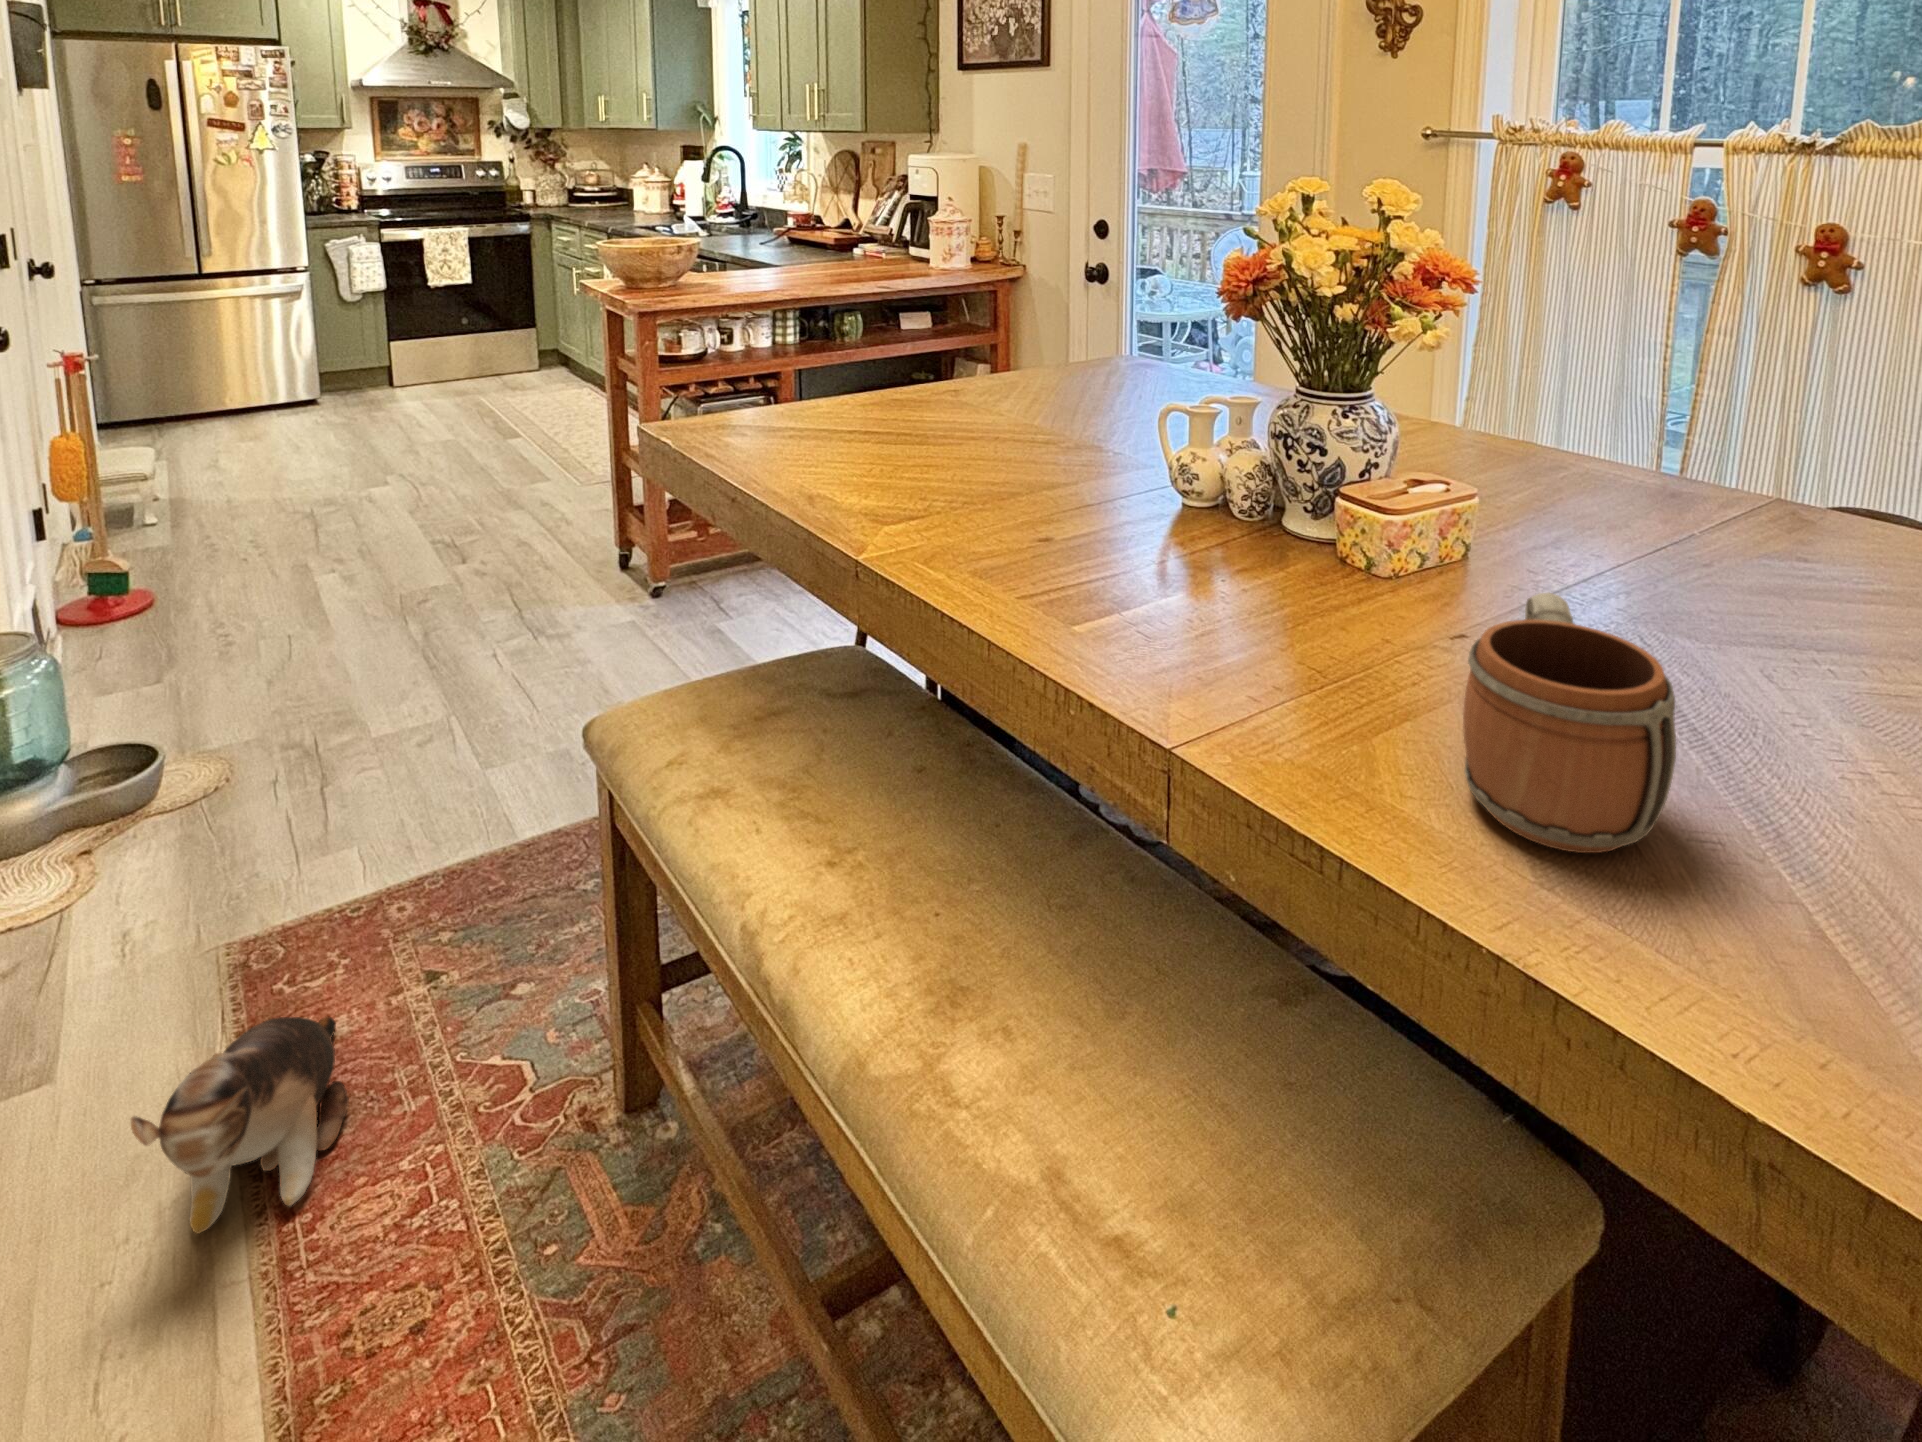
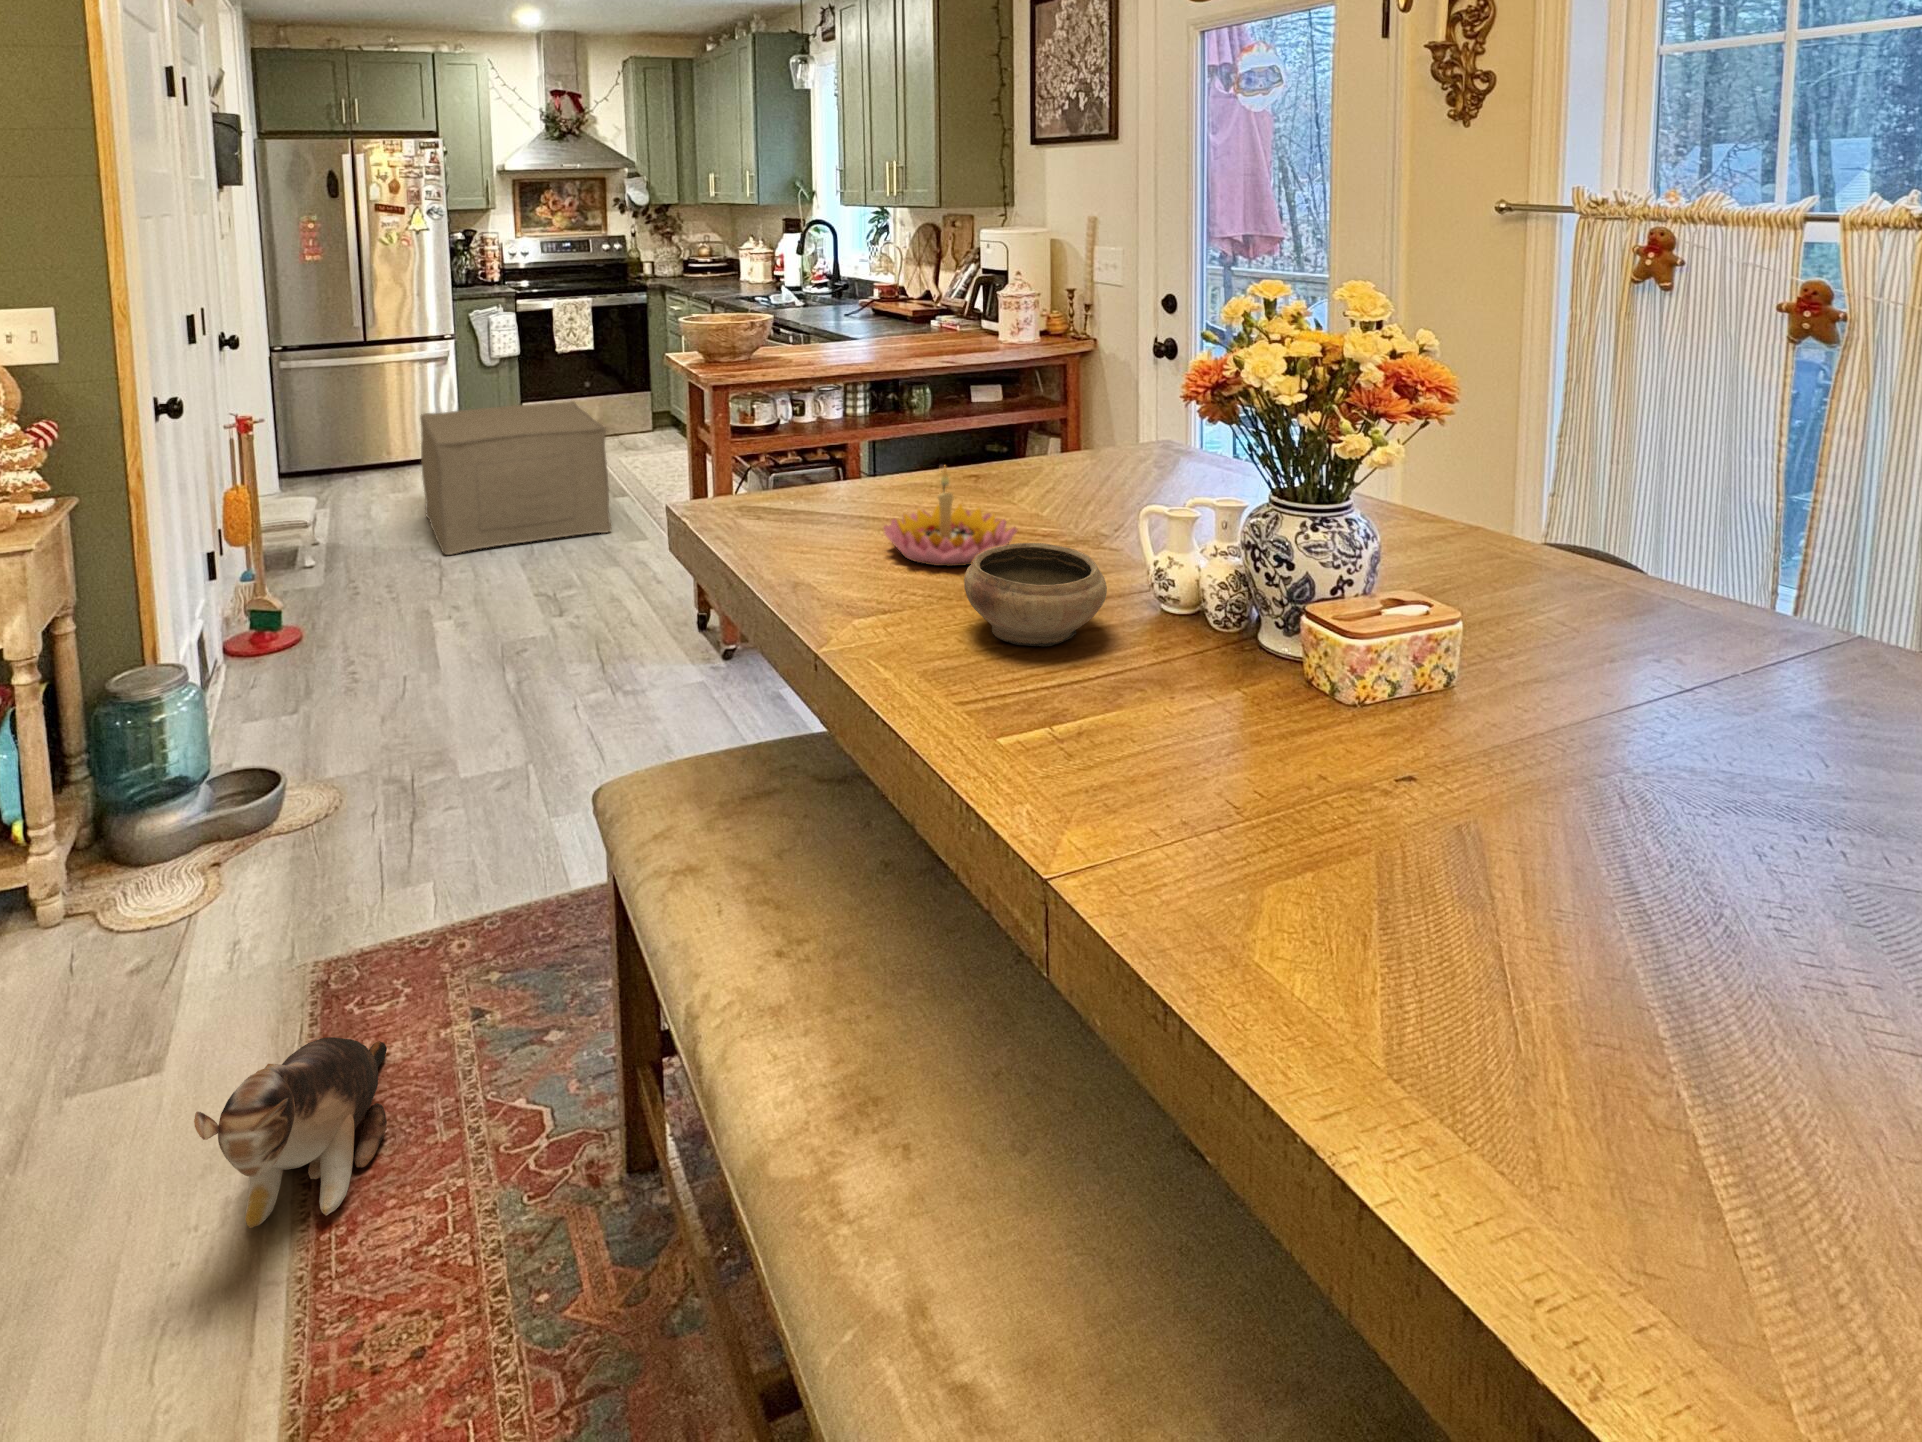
ottoman: none [286,335,516,503] -> present [421,401,611,555]
candle holder: none [890,370,1027,472] -> present [884,468,1018,566]
ceramic bowl: none [1001,442,1144,541] -> present [964,543,1107,647]
mug: present [1463,593,1676,853] -> none [1335,745,1554,1039]

